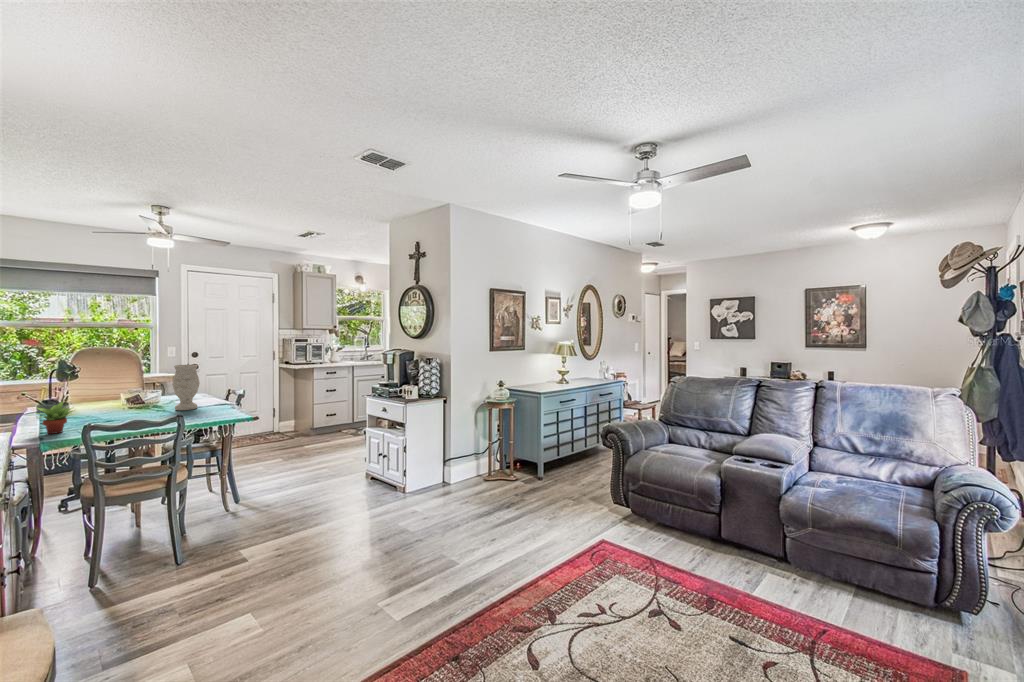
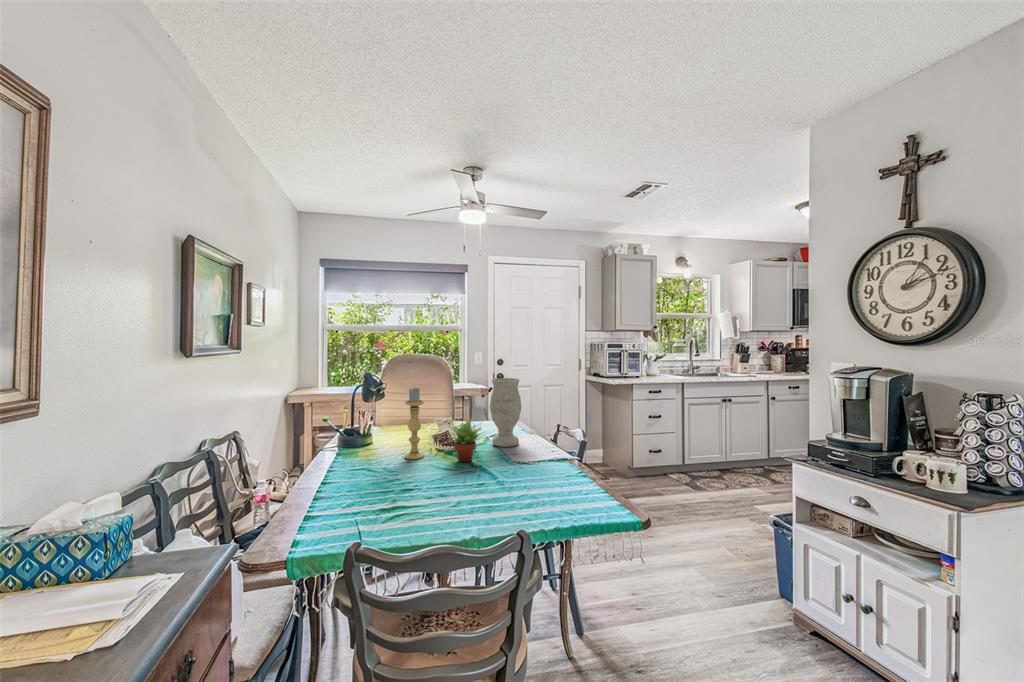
candle holder: none [93,372,112,423] -> present [405,387,424,459]
succulent plant: present [37,401,72,434] -> present [448,418,483,462]

